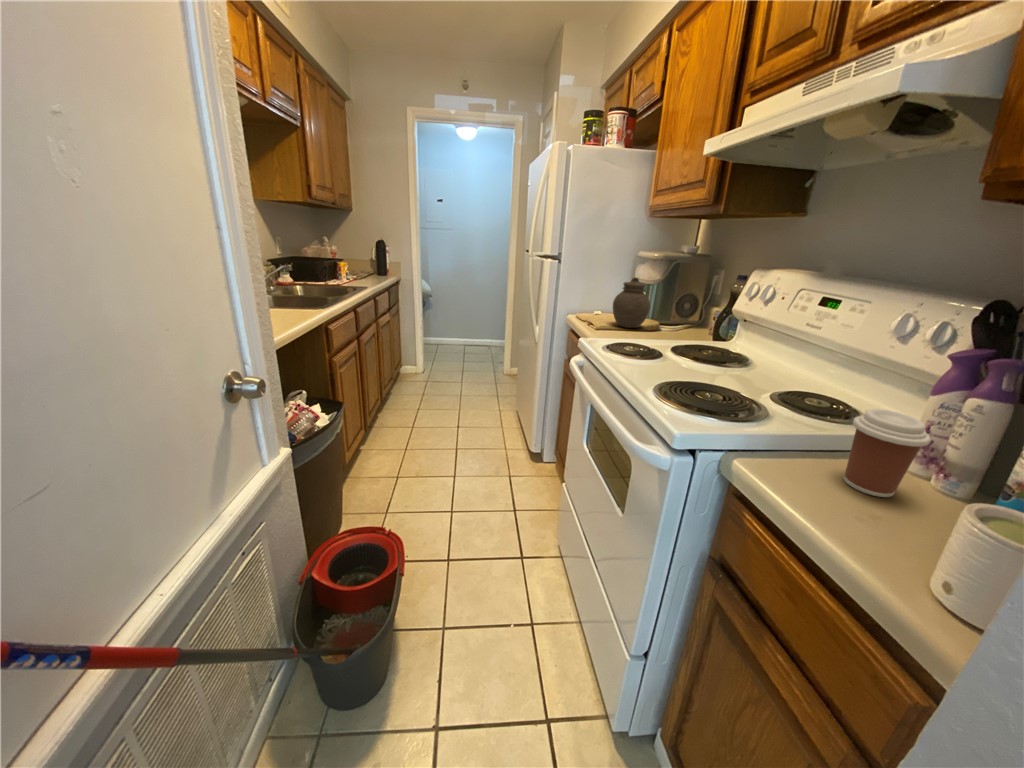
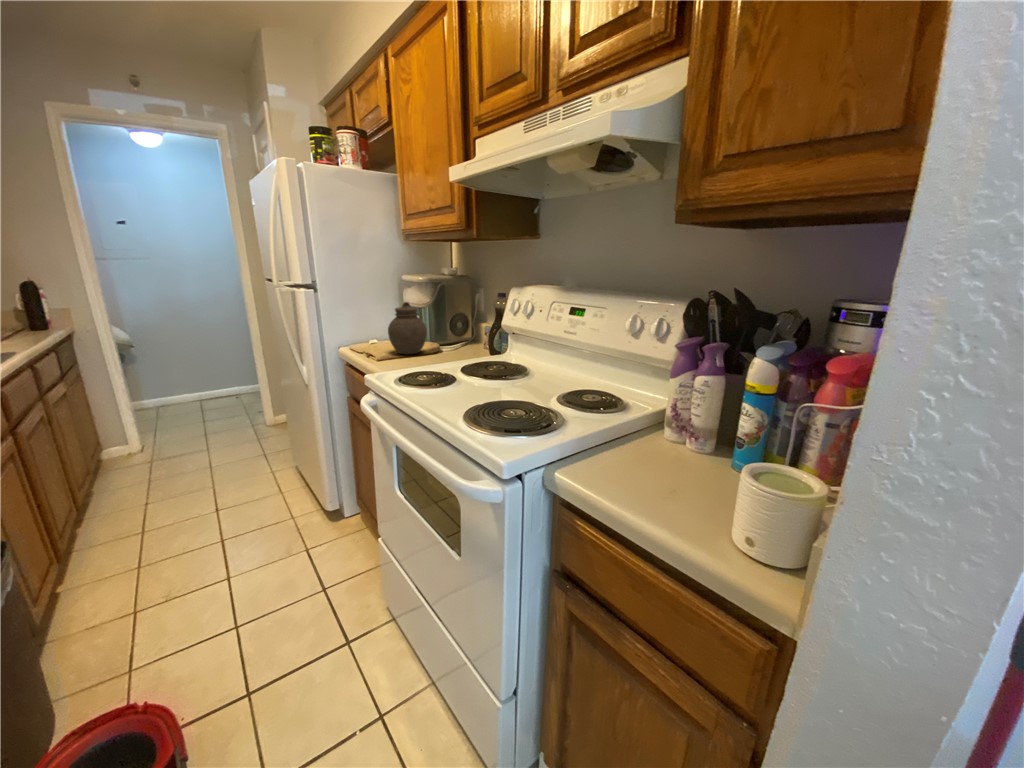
coffee cup: present [844,409,931,497] -> none [635,398,688,472]

